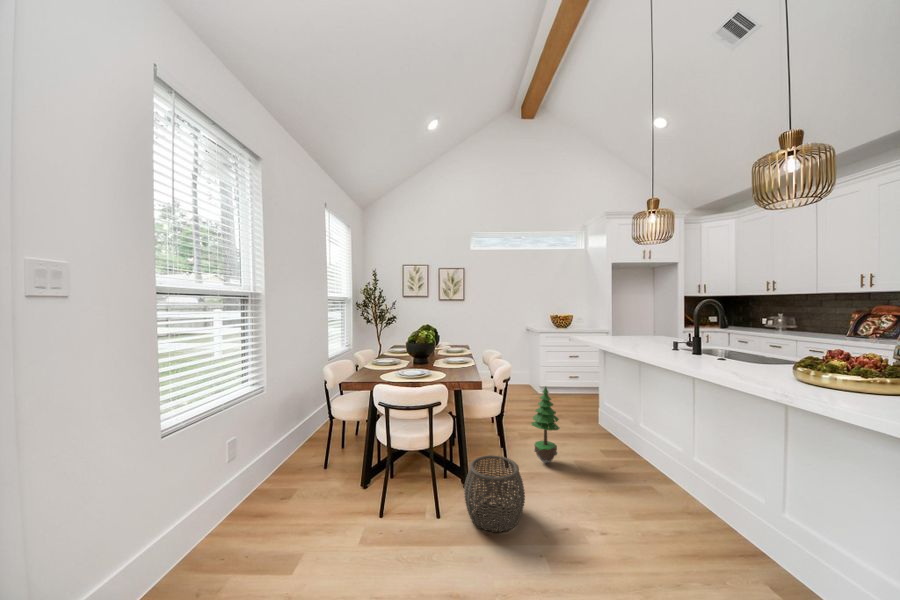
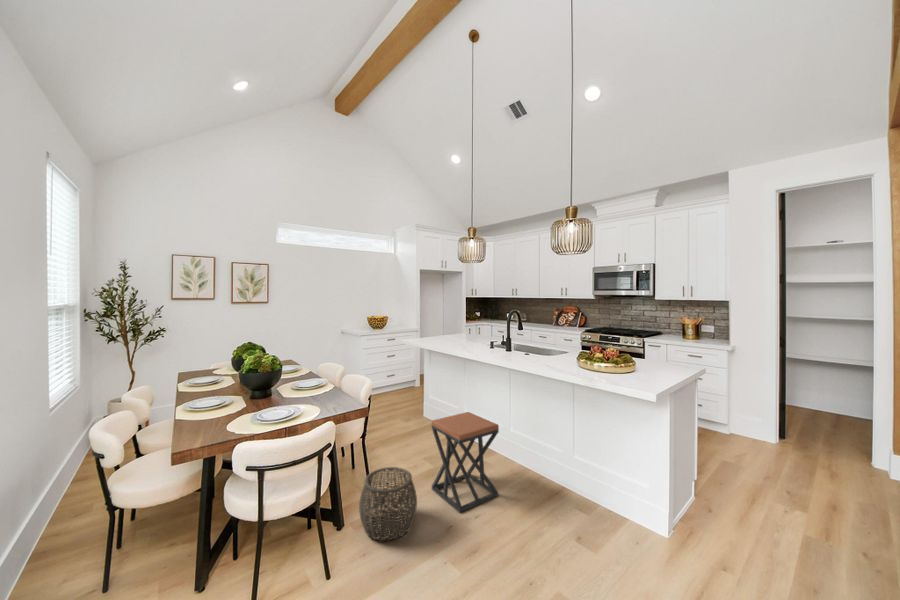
potted tree: present [532,387,559,463] -> none [388,391,414,463]
stool: none [561,421,645,542] -> present [432,412,499,512]

